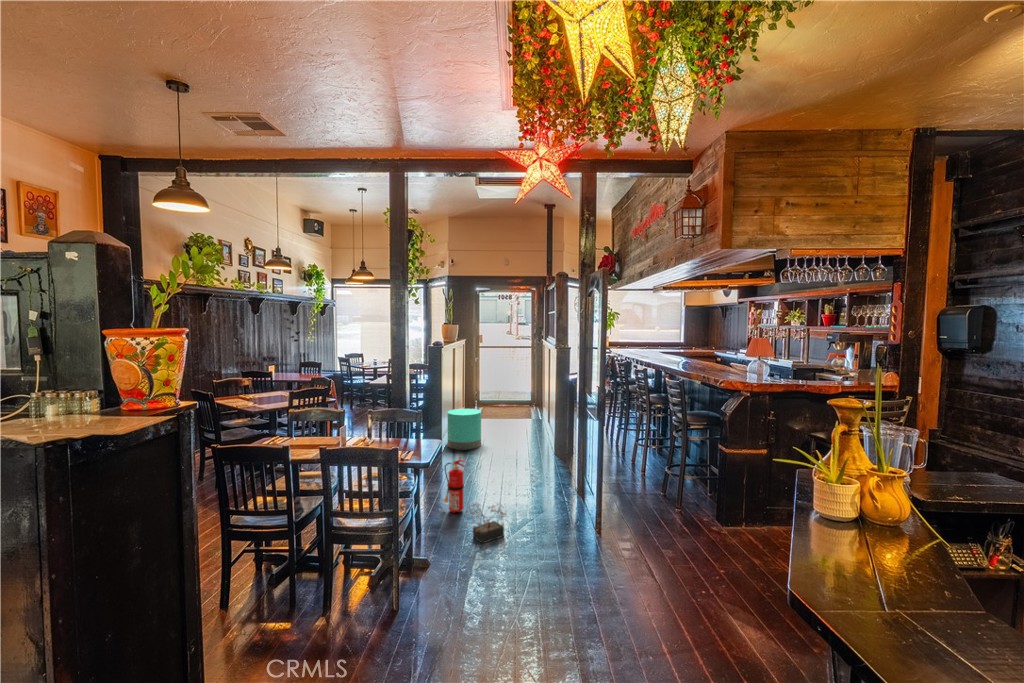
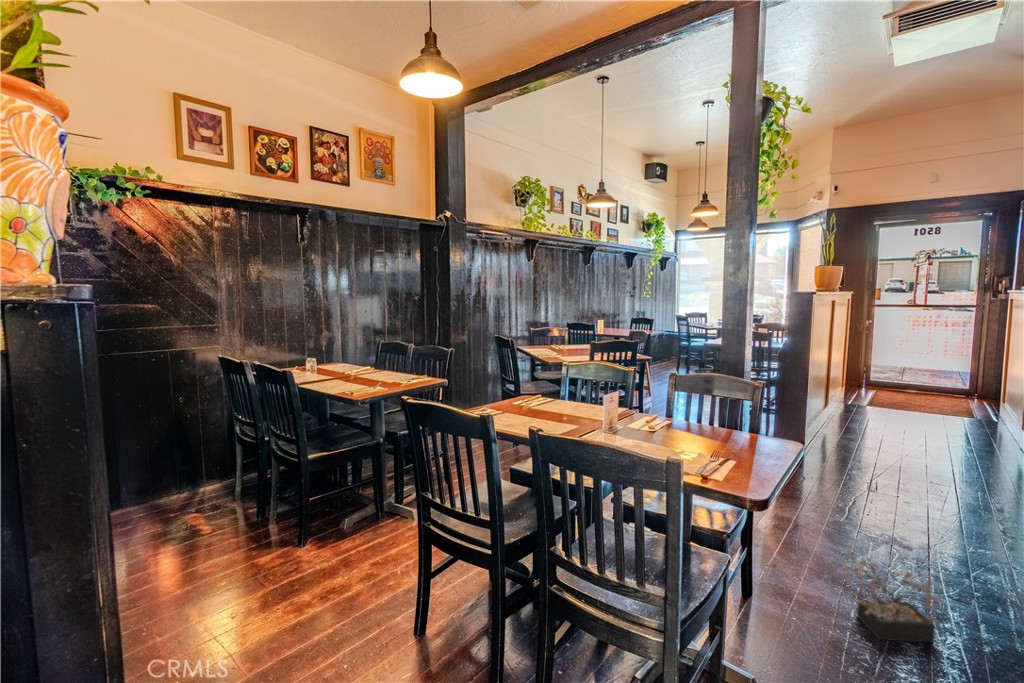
trash can: present [448,409,481,450] -> none [813,389,878,452]
fire extinguisher: present [444,456,465,513] -> none [800,463,848,556]

